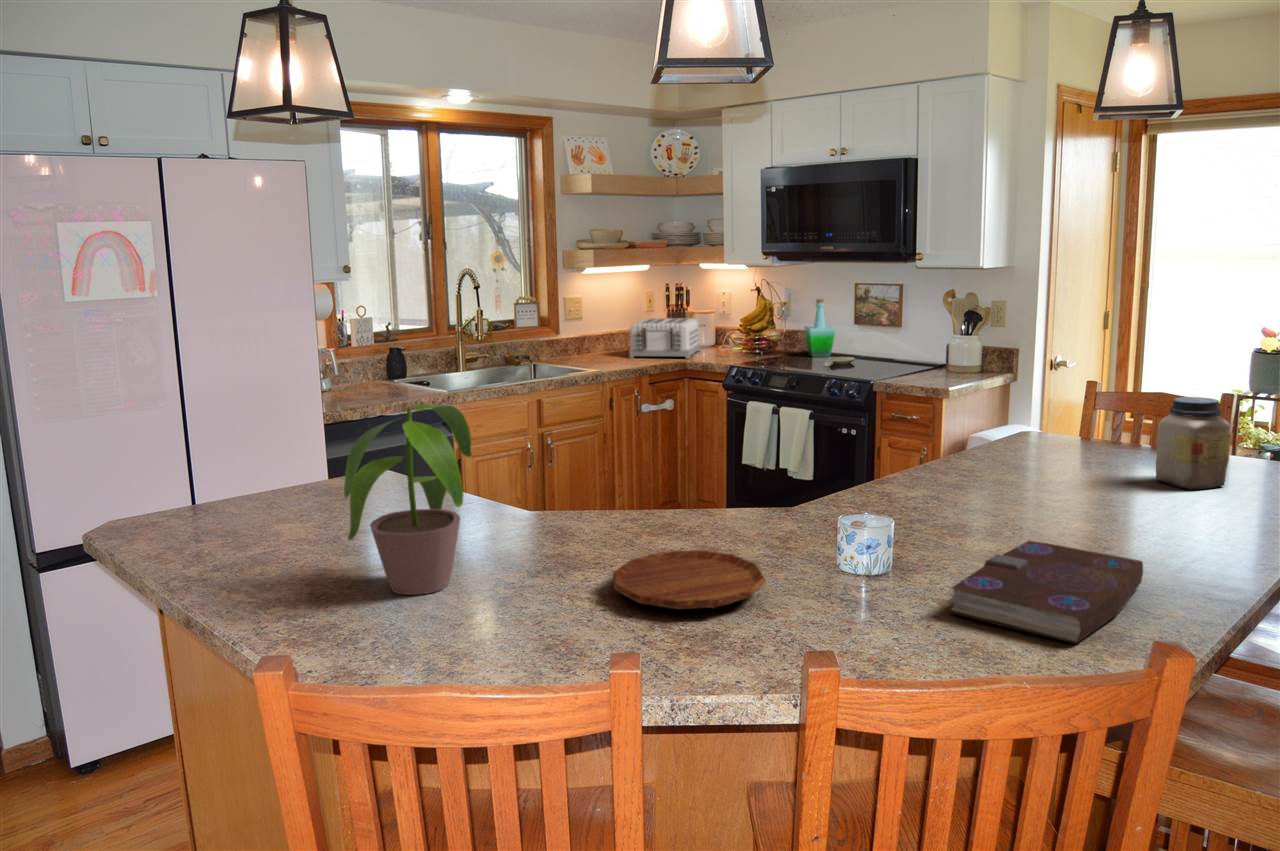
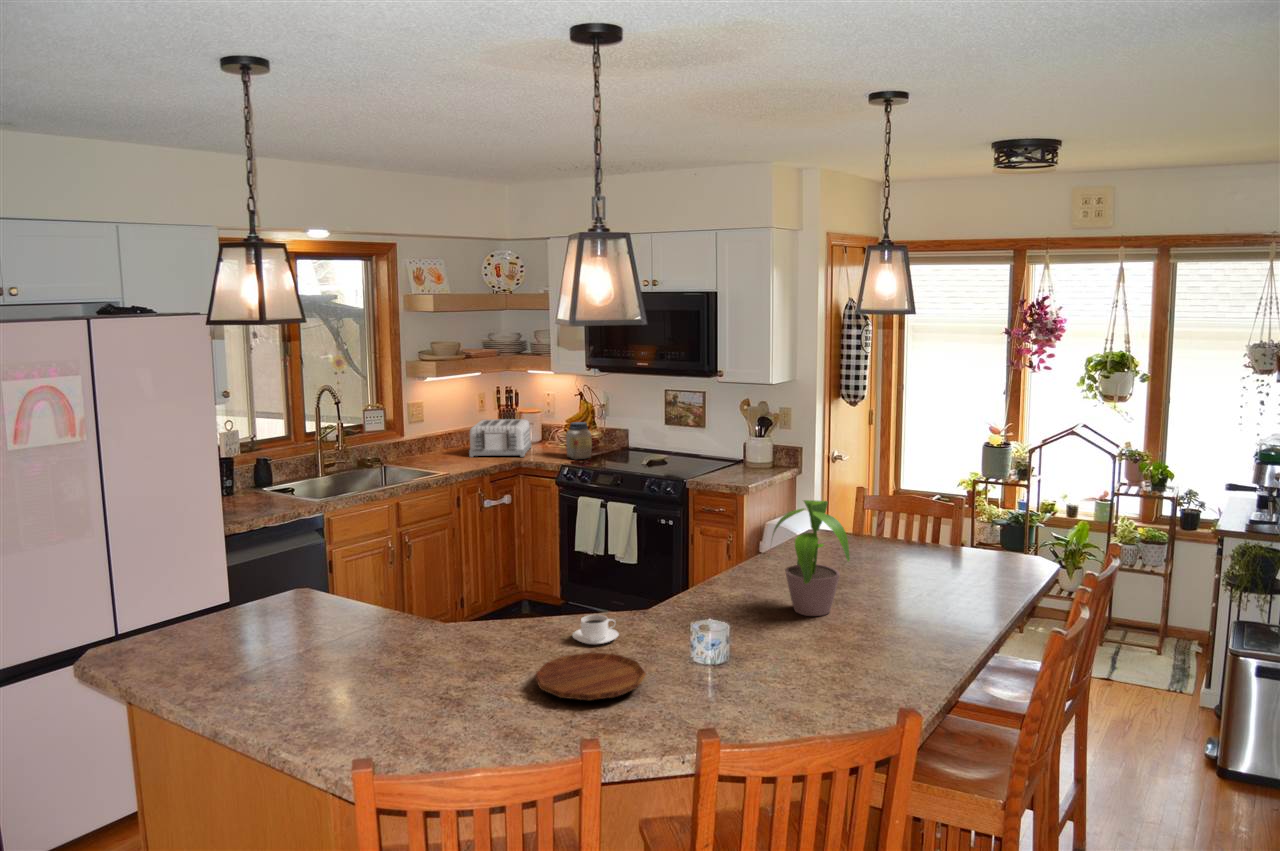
bottle: present [805,299,836,357] -> none [623,403,650,453]
jar: present [1156,397,1231,490] -> present [566,422,592,460]
potted plant: present [344,404,472,595] -> present [773,500,850,616]
coffee cup: none [682,506,744,544] -> present [573,615,619,644]
book: present [949,541,1143,644] -> none [771,631,895,706]

